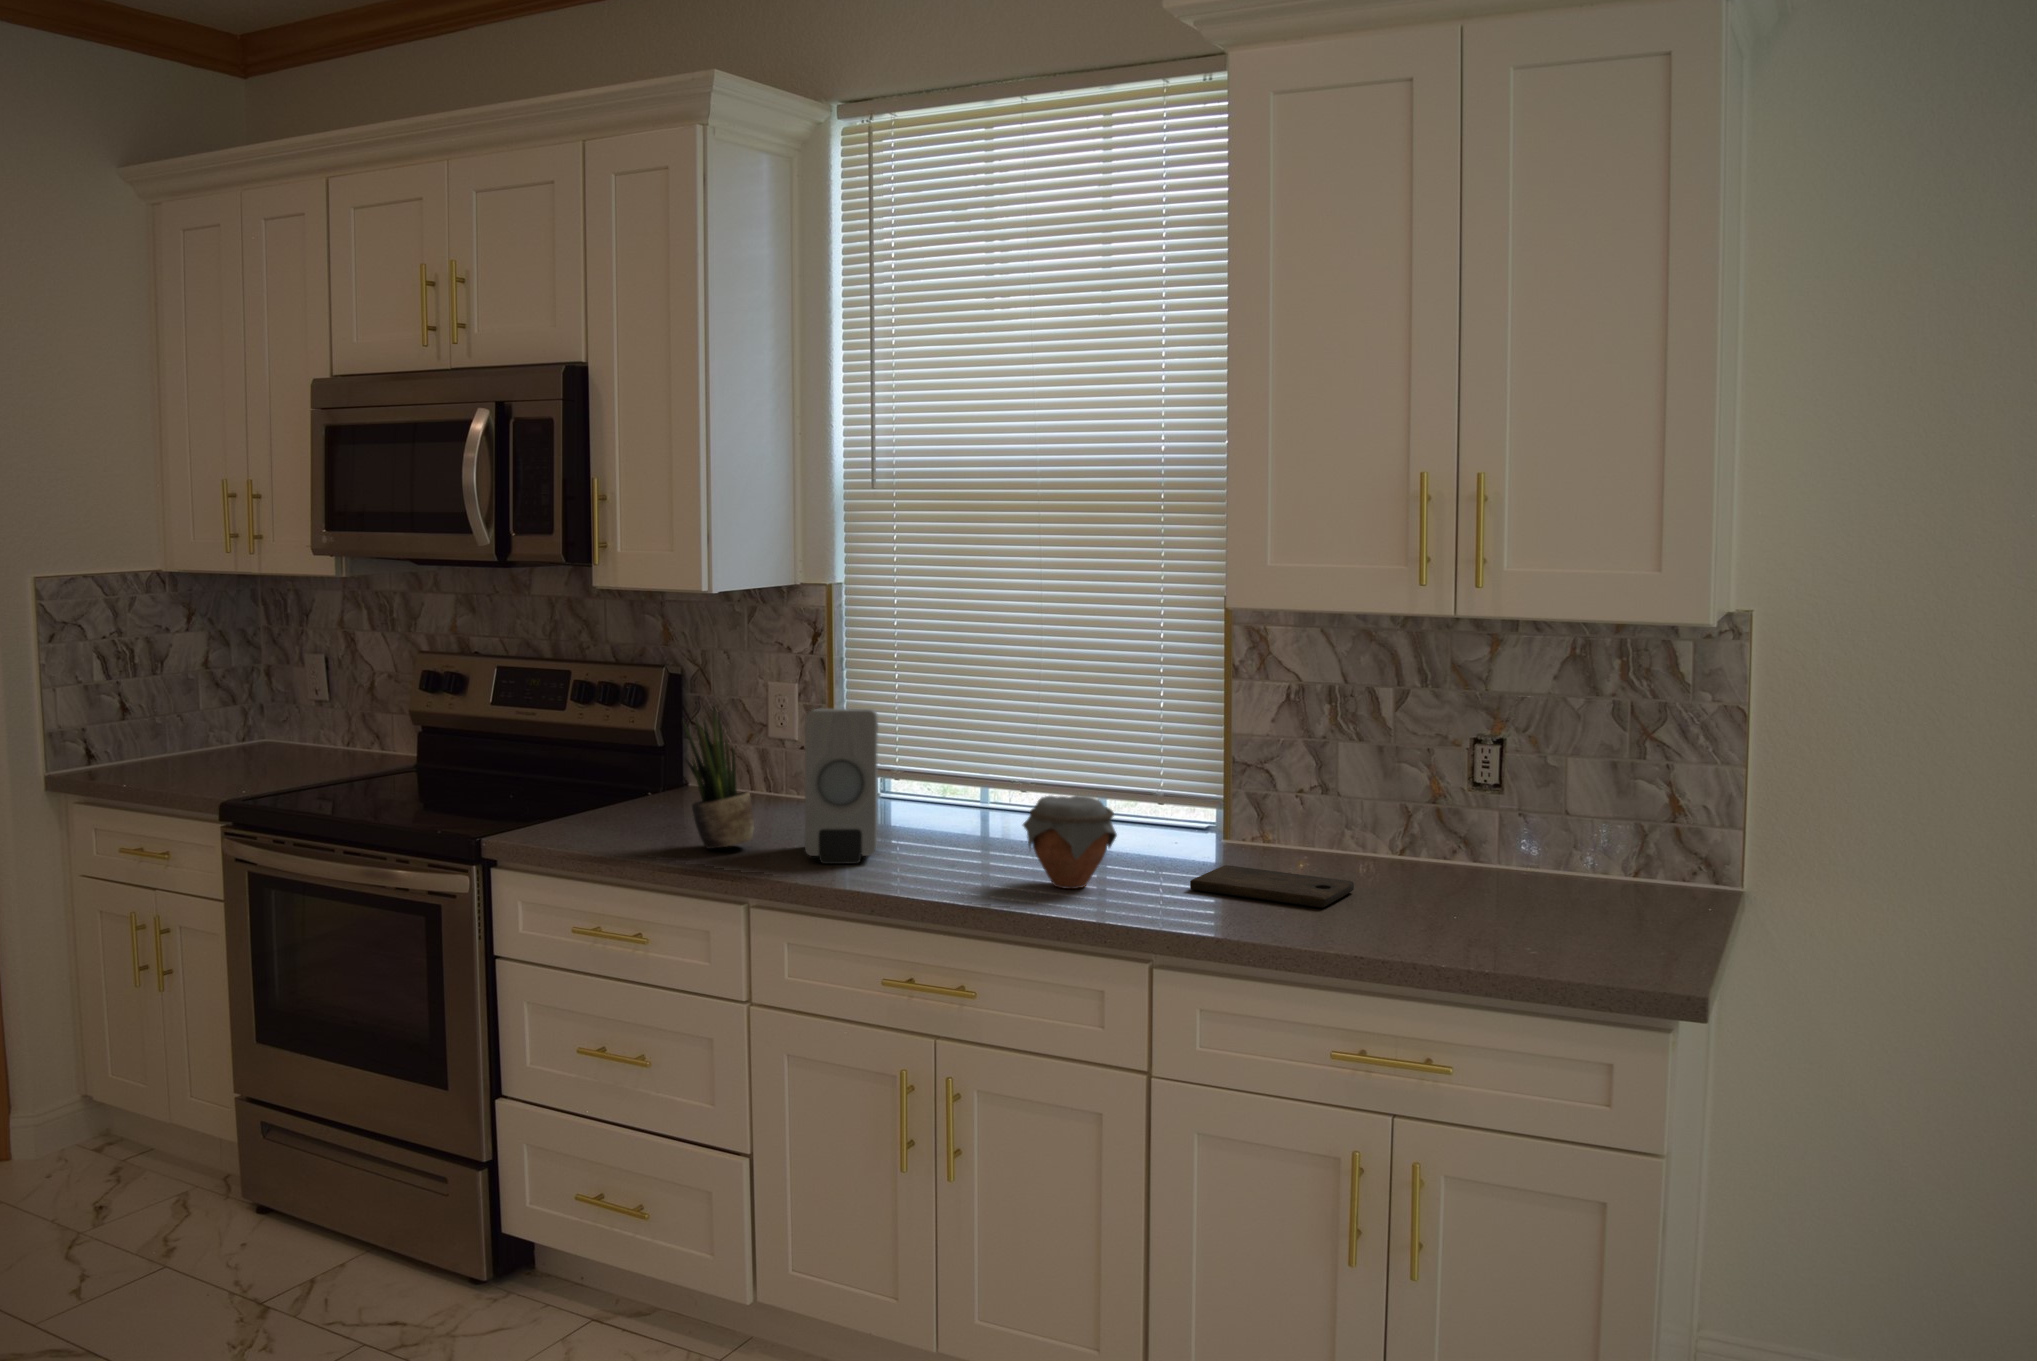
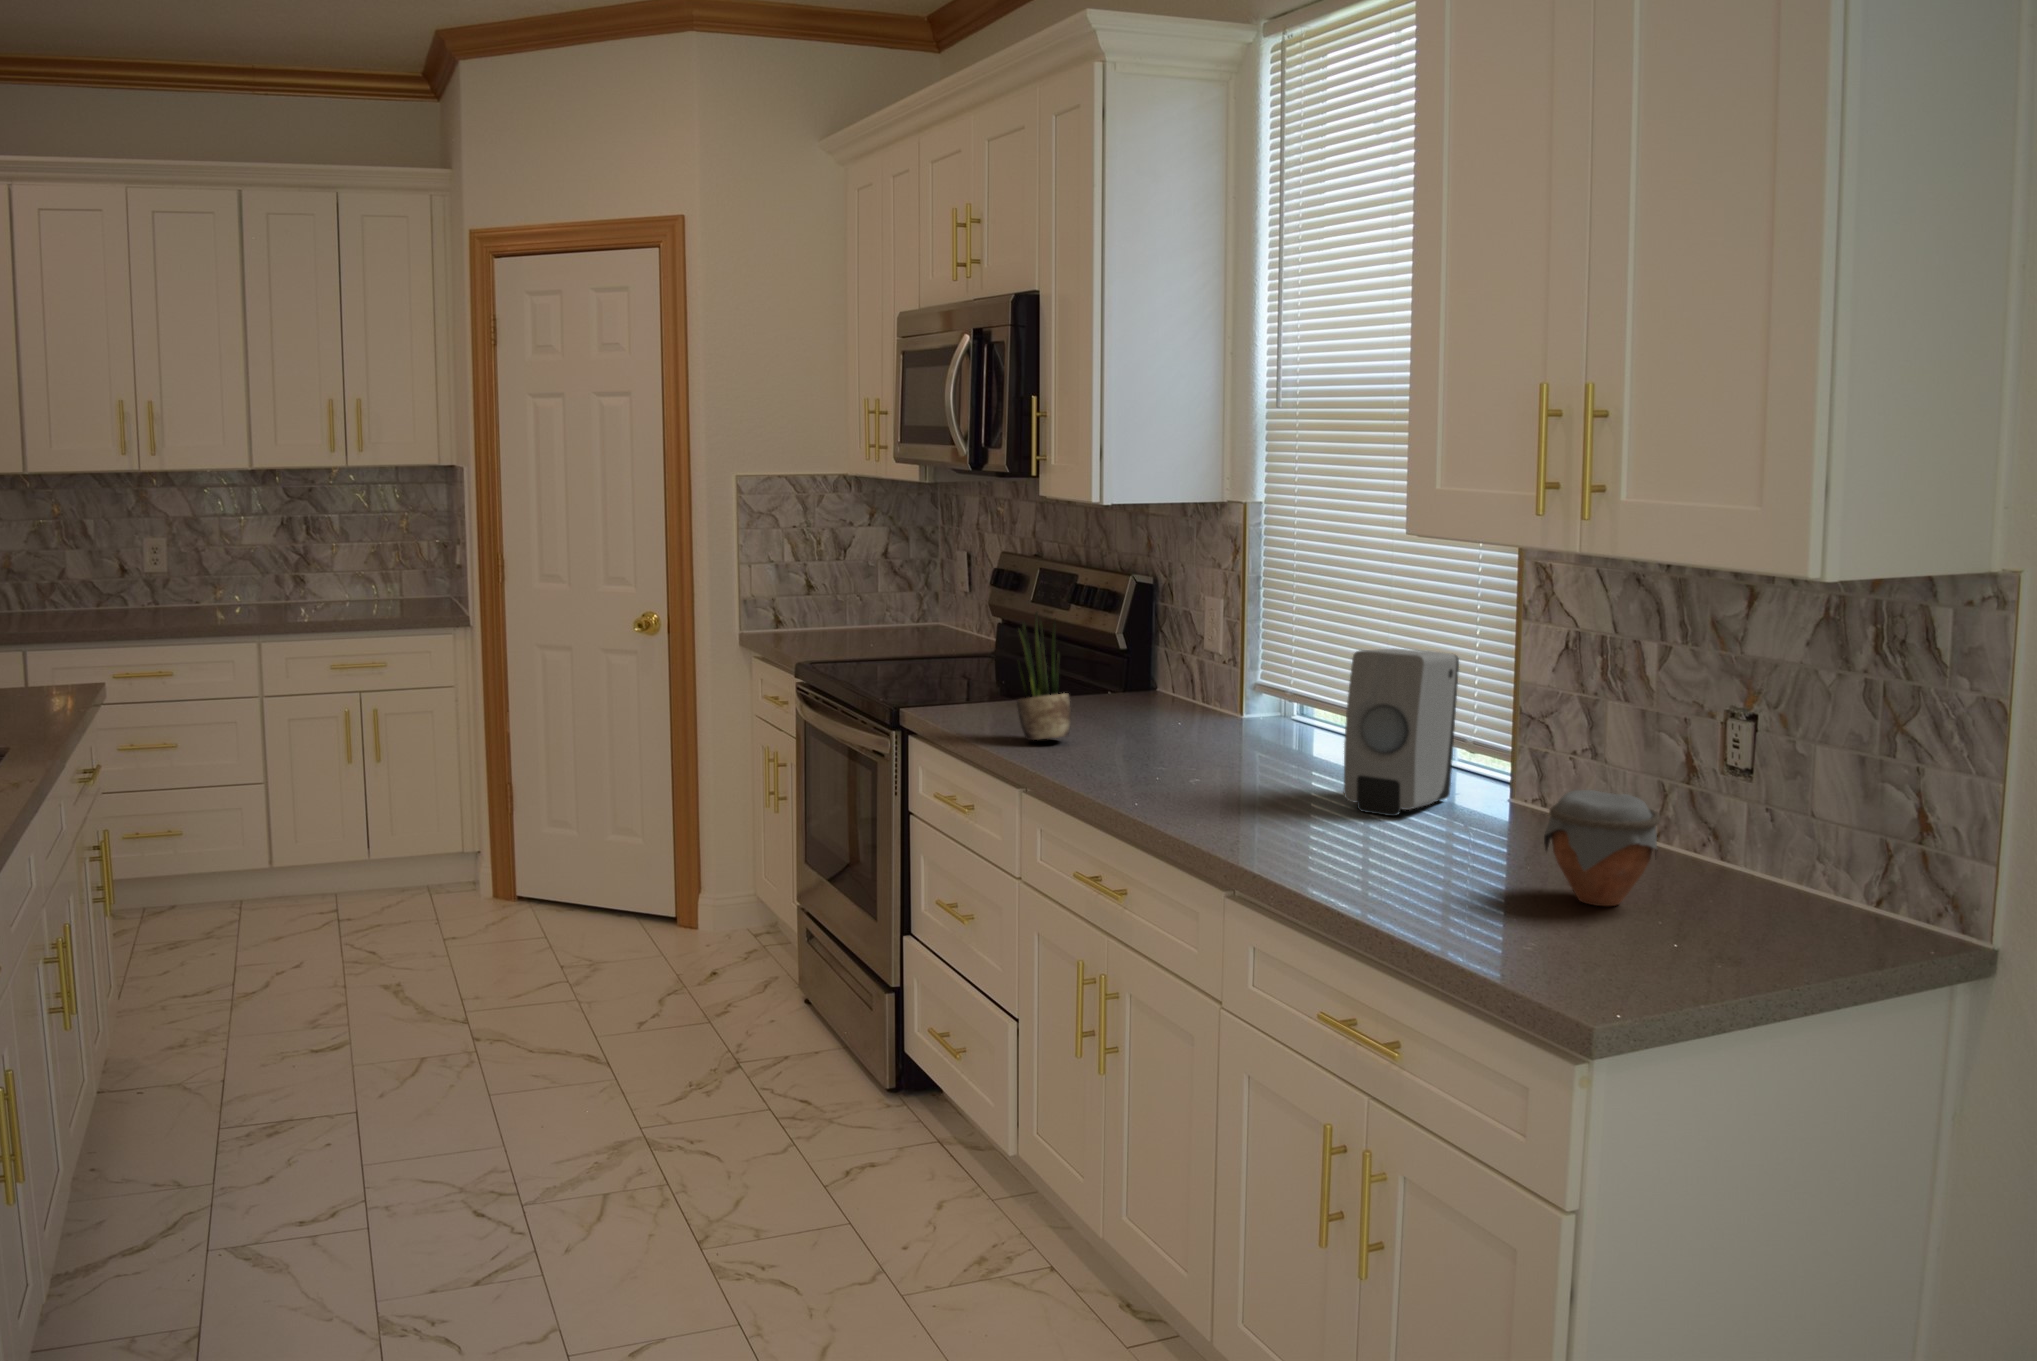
soap dispenser: present [805,709,878,864] -> present [1344,649,1459,816]
jar: present [1023,795,1117,889] -> present [1544,790,1660,906]
cutting board: present [1190,865,1354,907] -> none [1339,817,1503,869]

